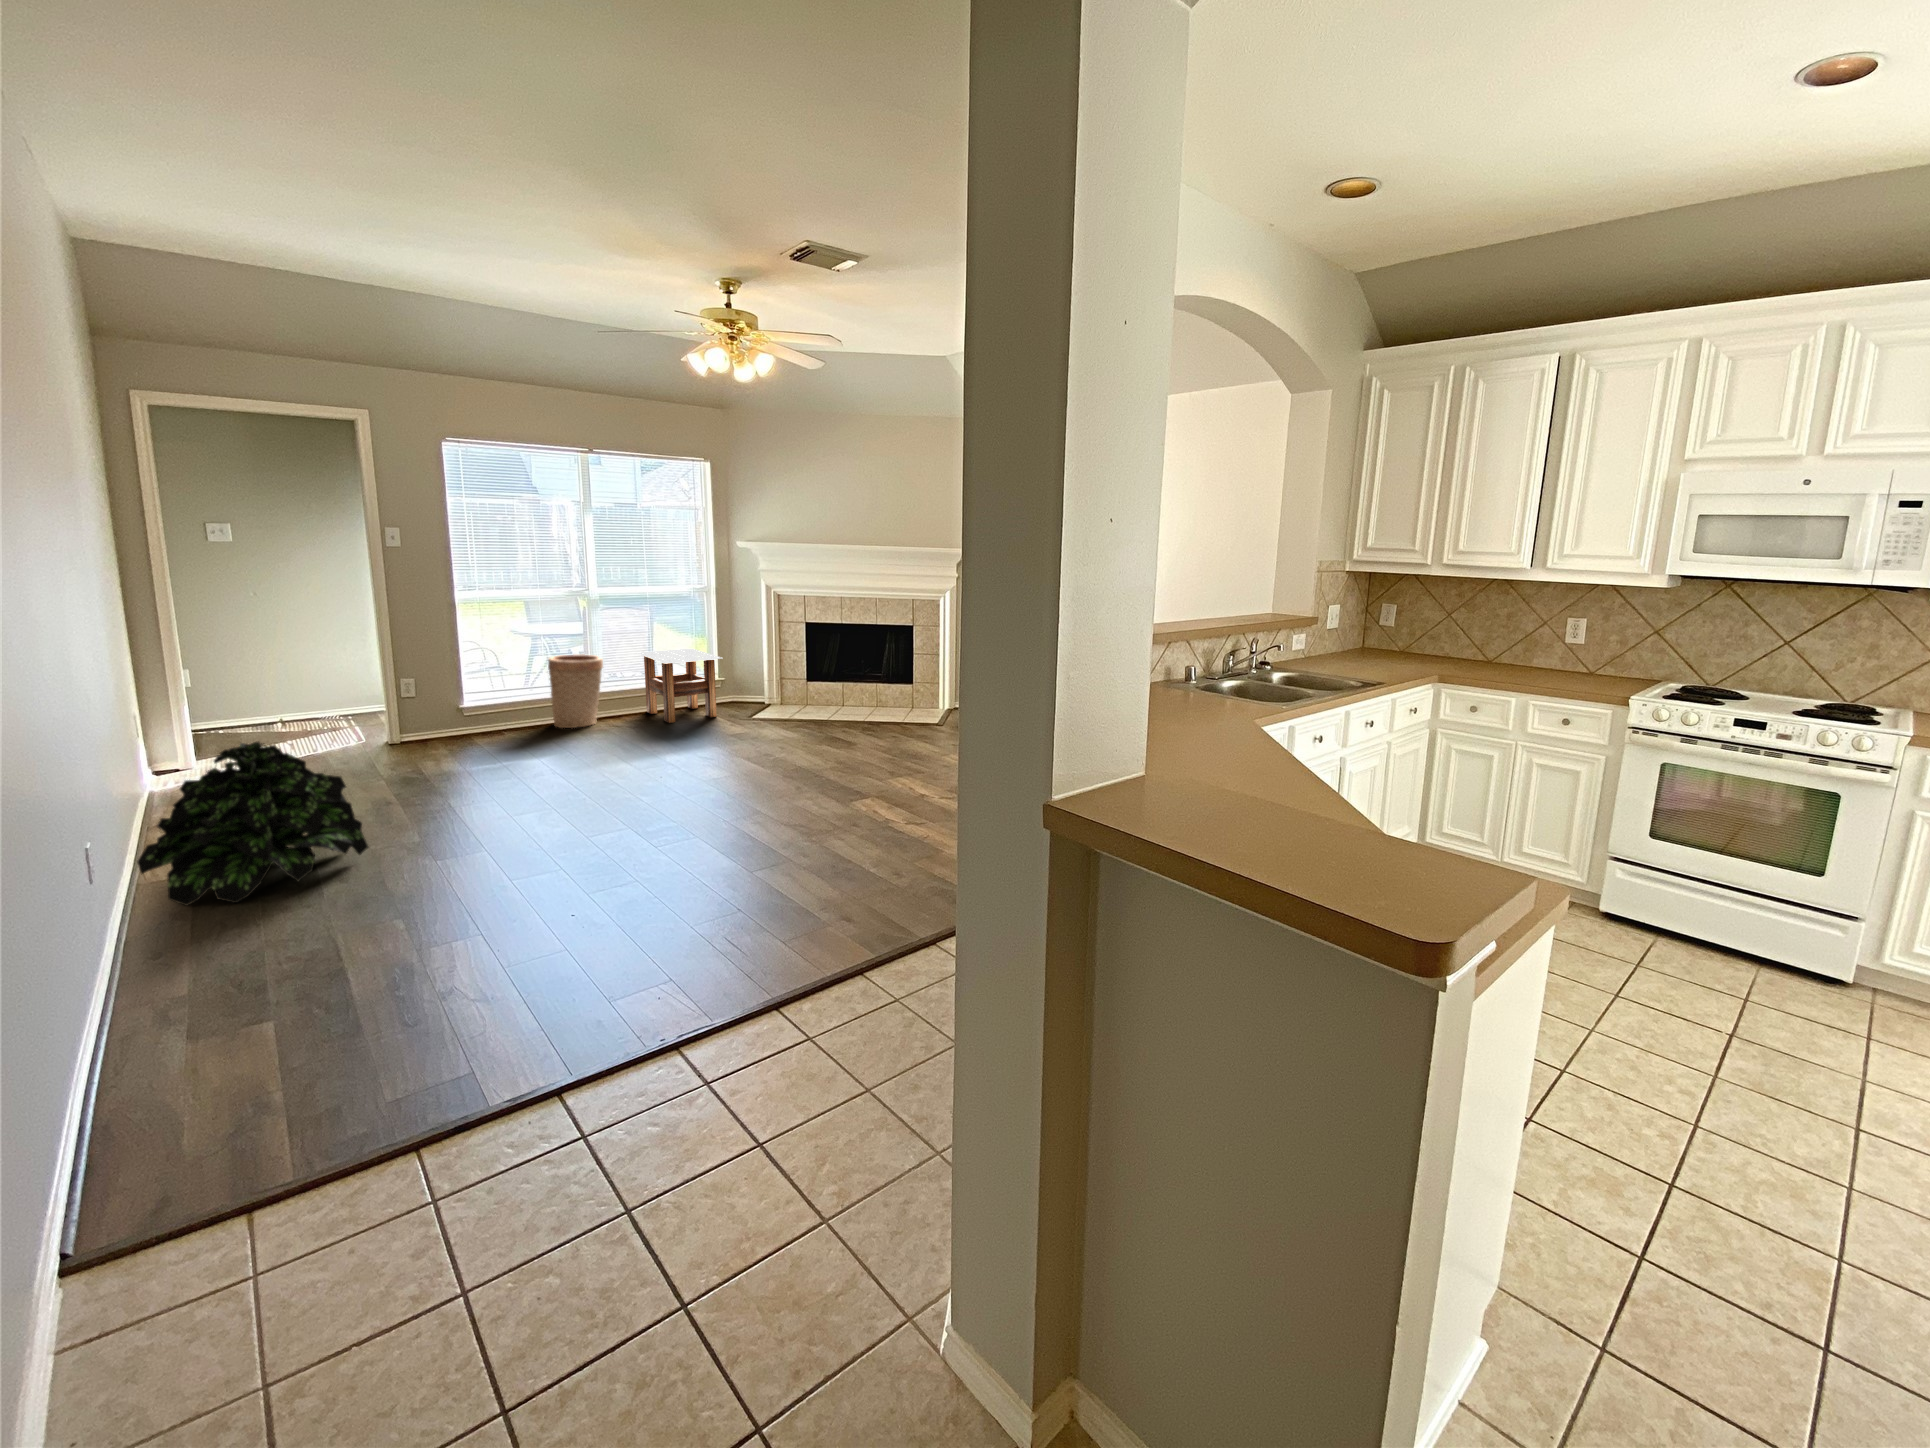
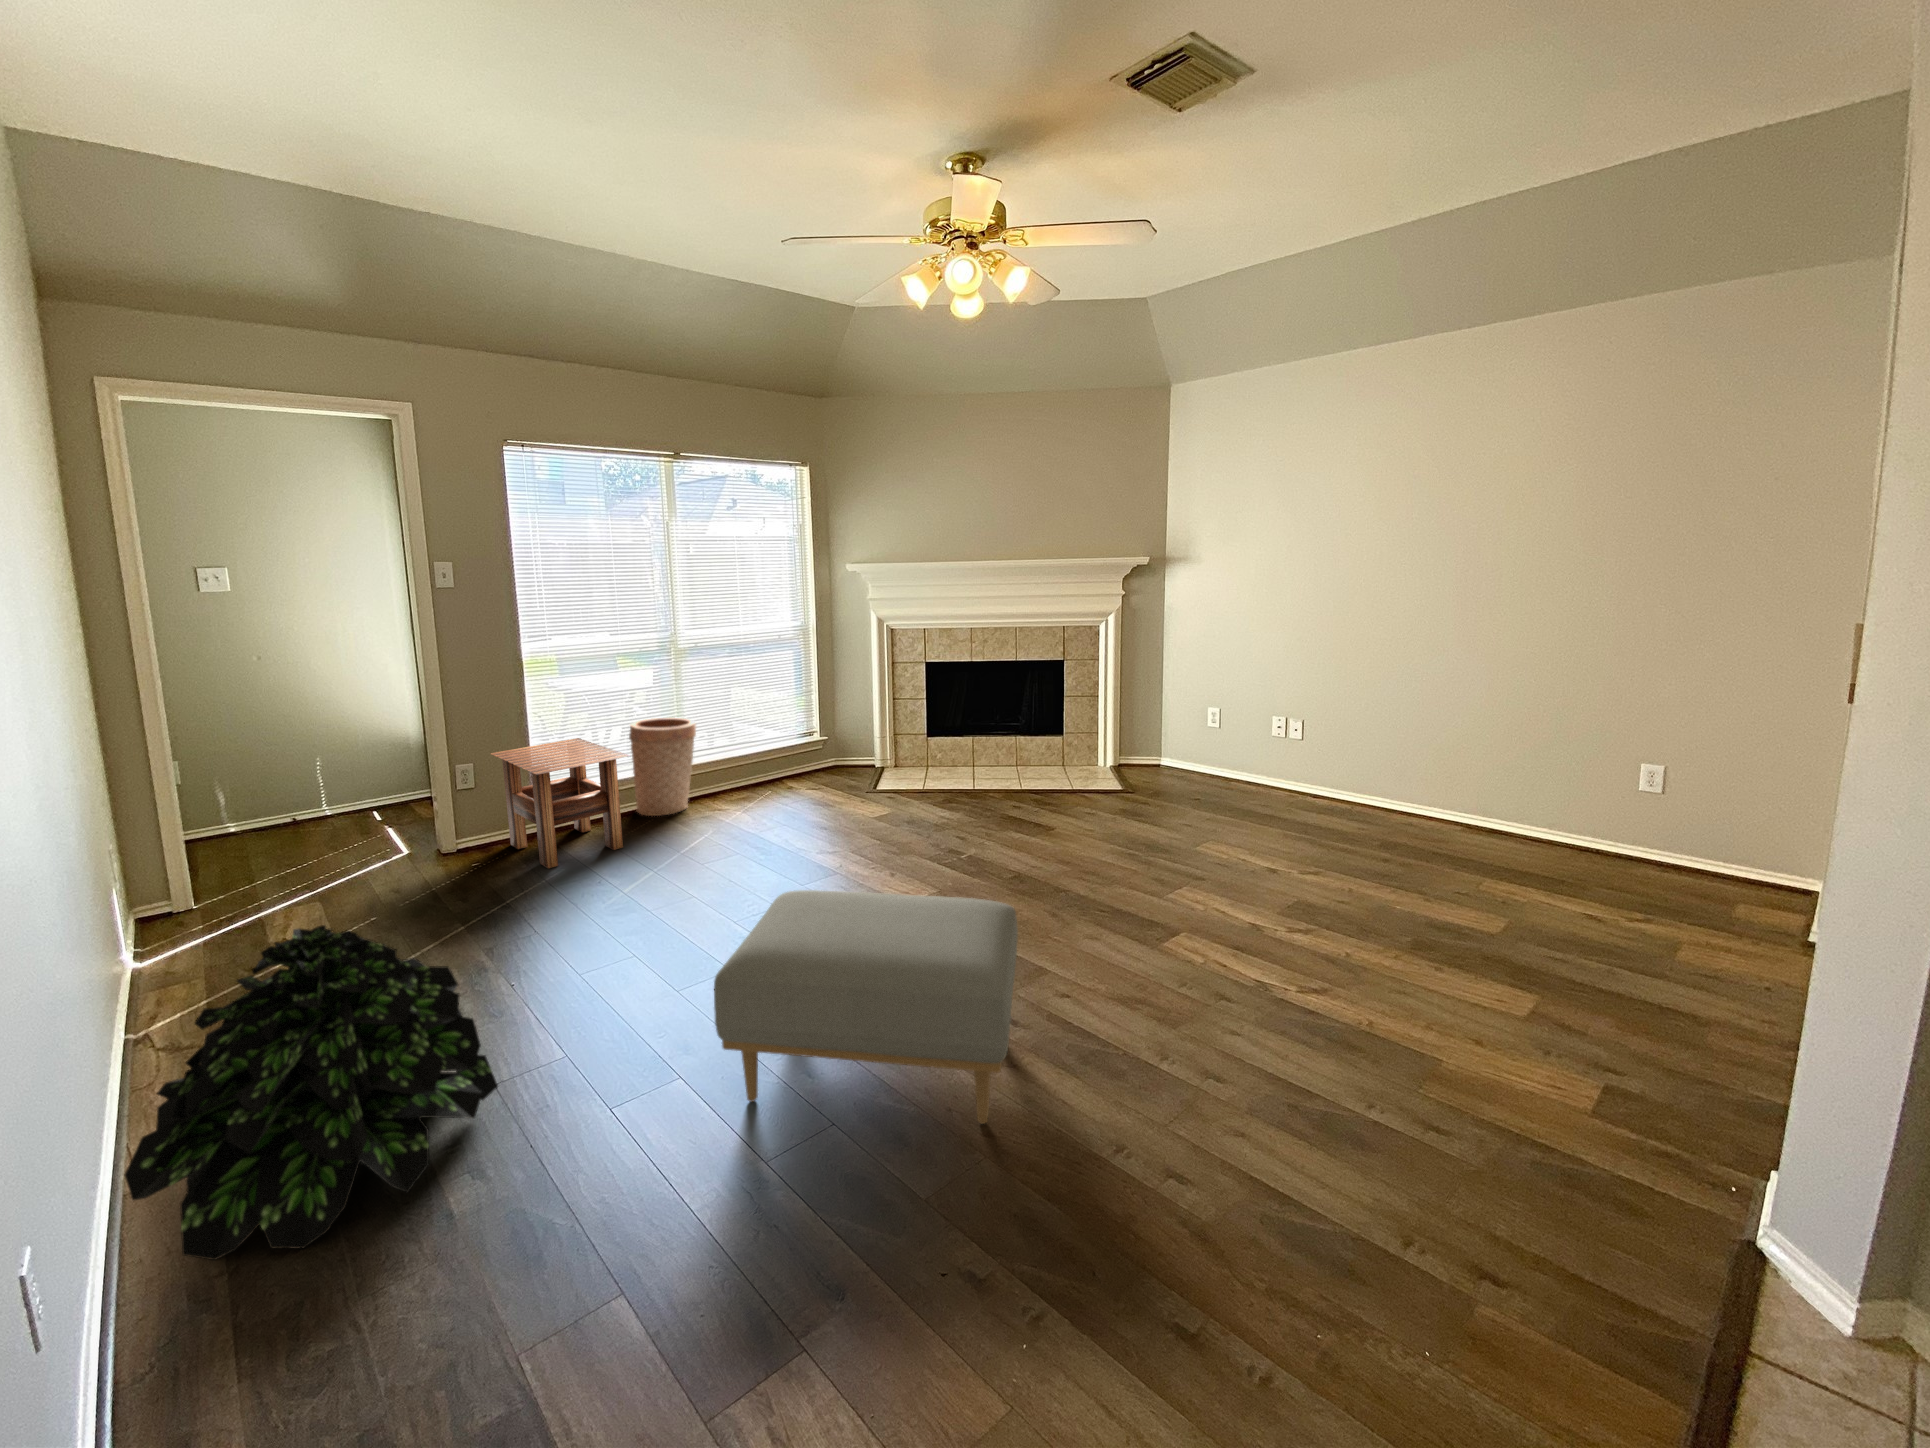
side table: present [638,649,722,723] -> present [491,738,630,868]
ottoman: none [495,750,713,873] -> present [714,890,1018,1124]

